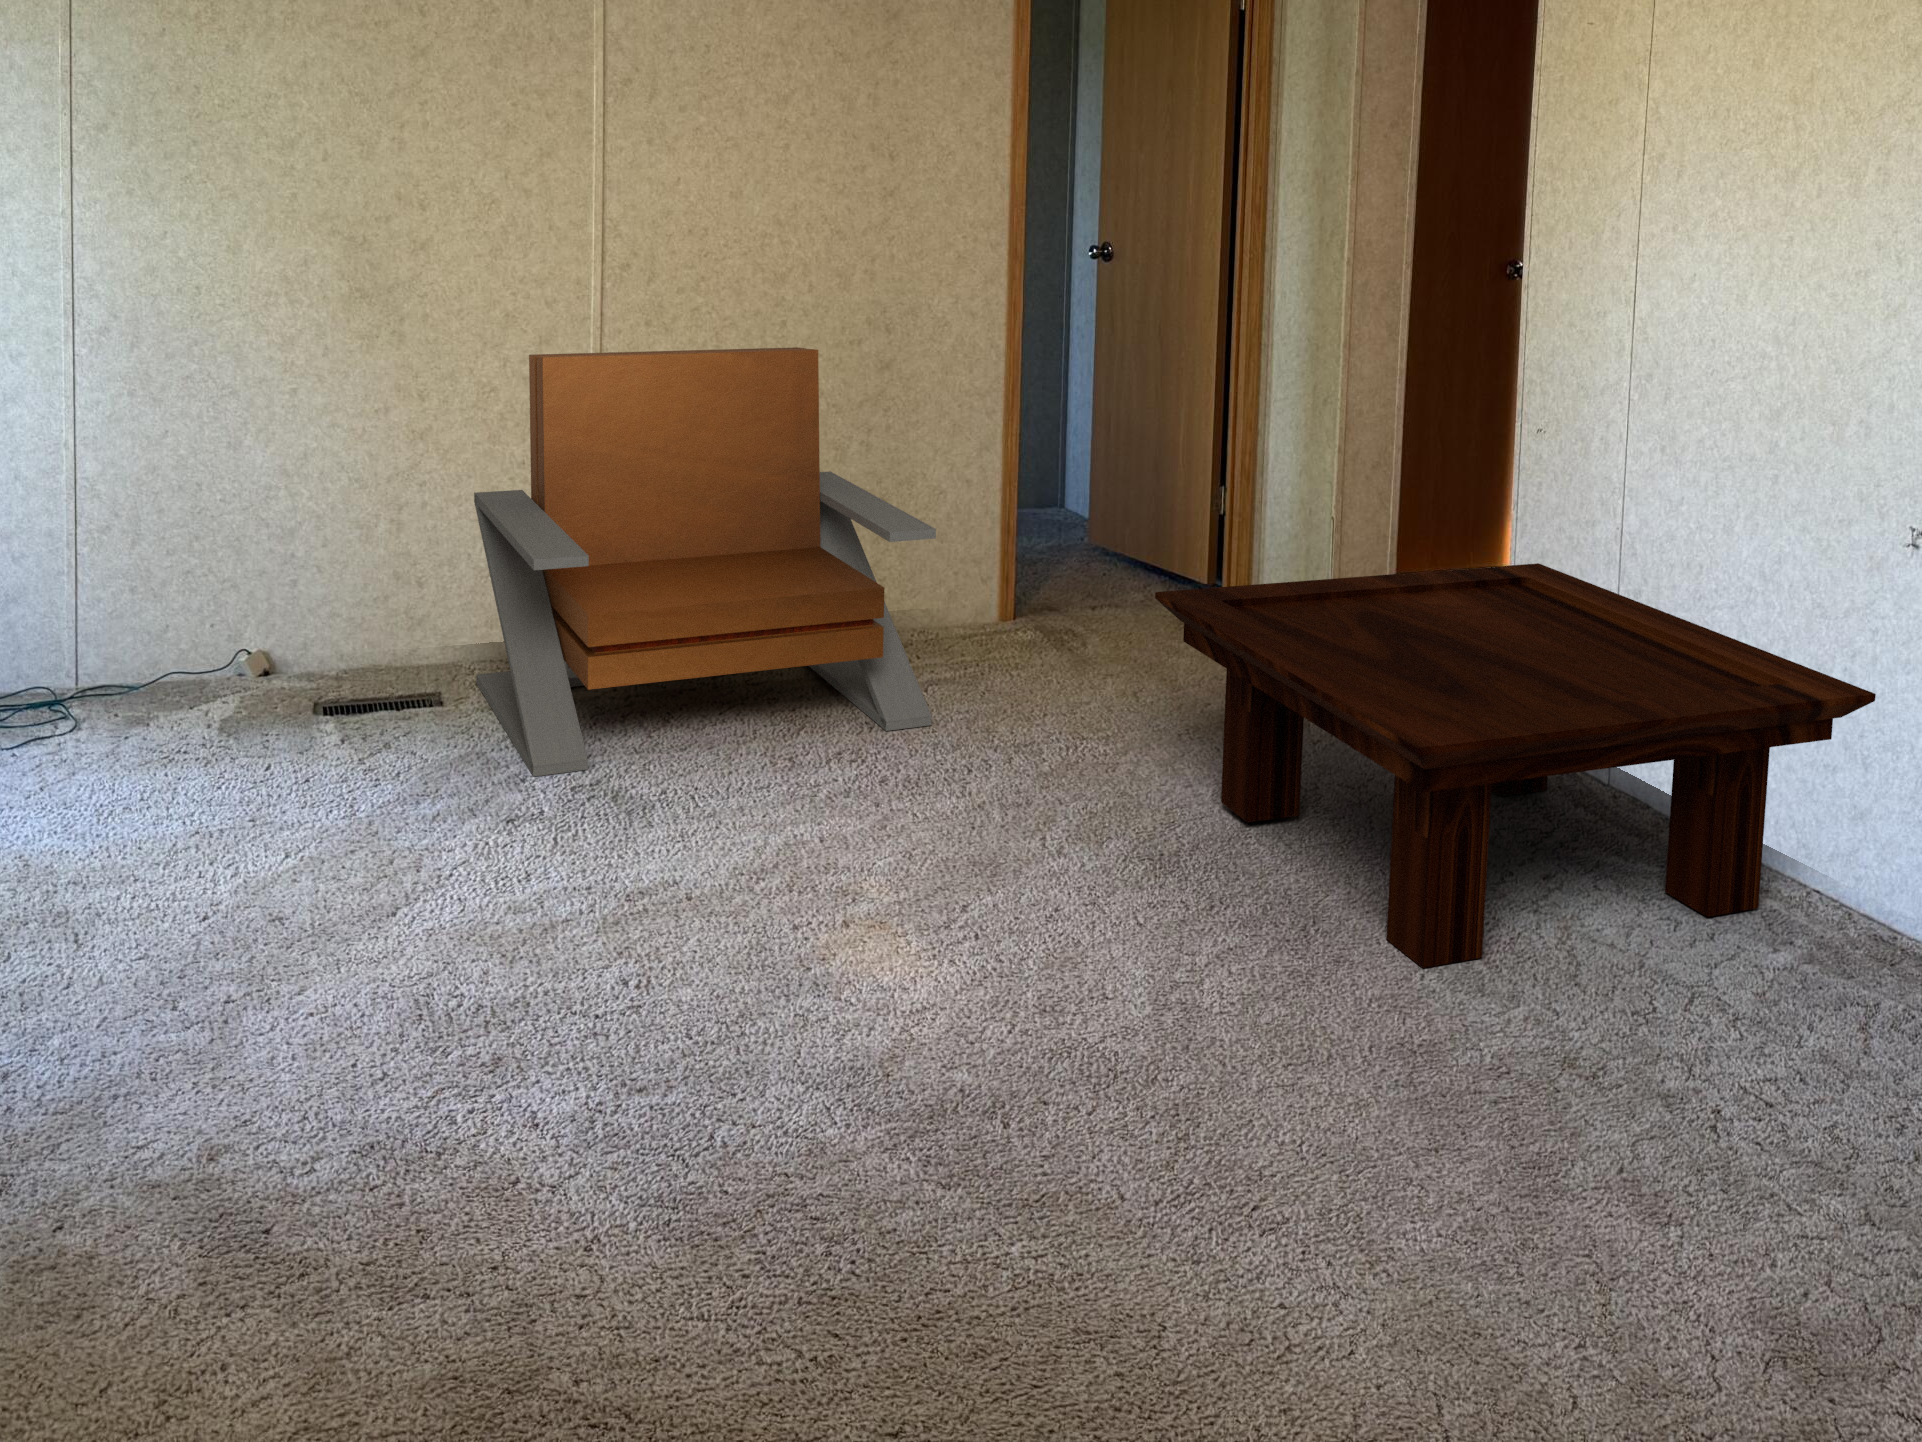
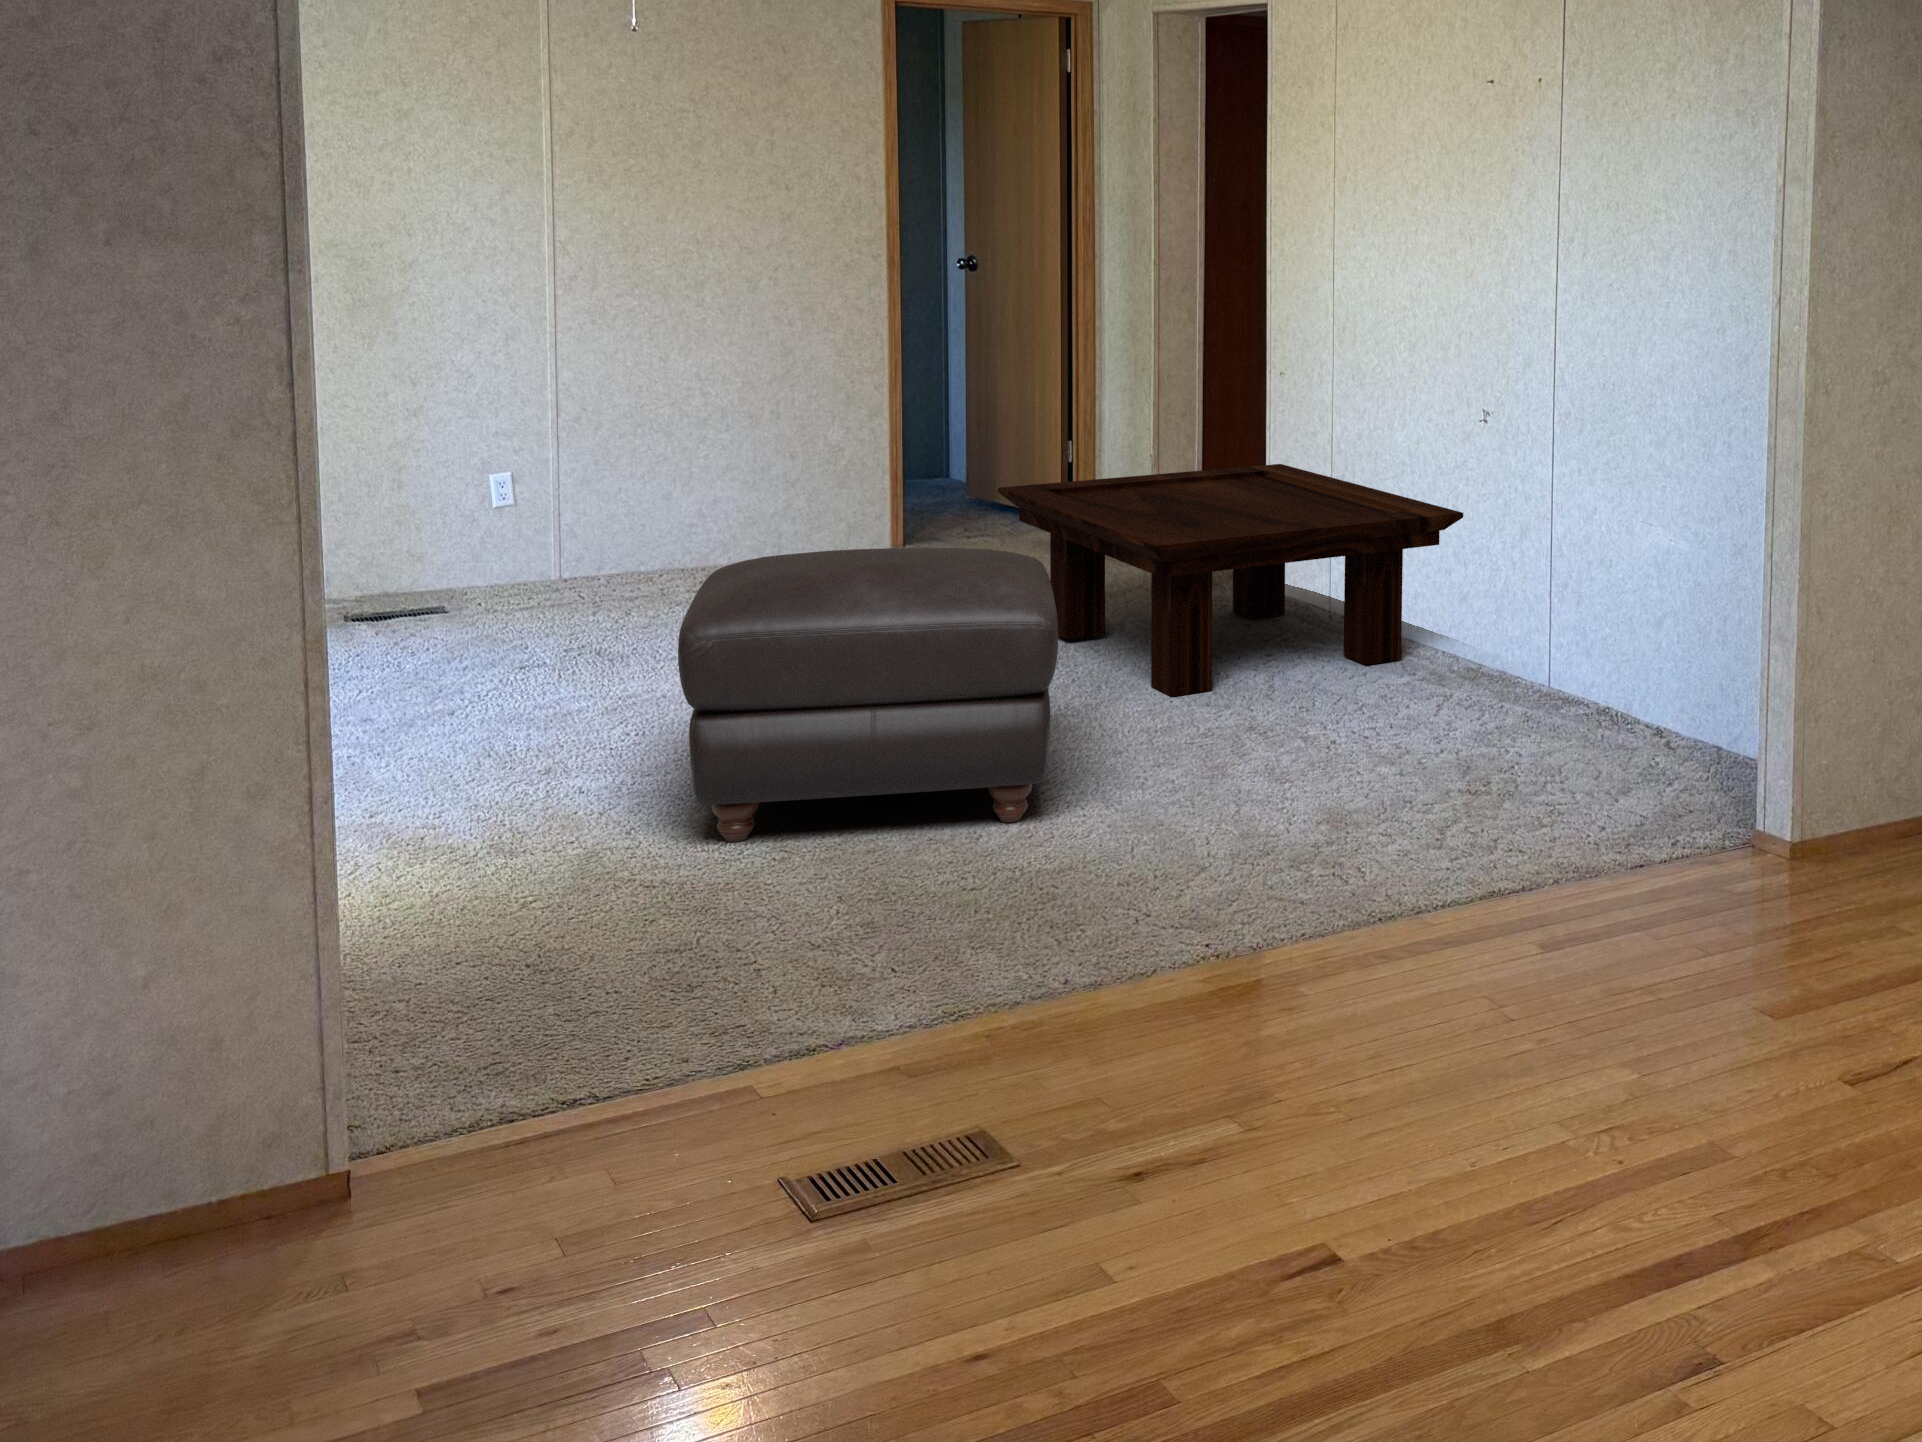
lounge chair: present [474,347,936,776] -> none [459,336,838,648]
ottoman: none [669,766,1311,1305] -> present [678,547,1058,842]

